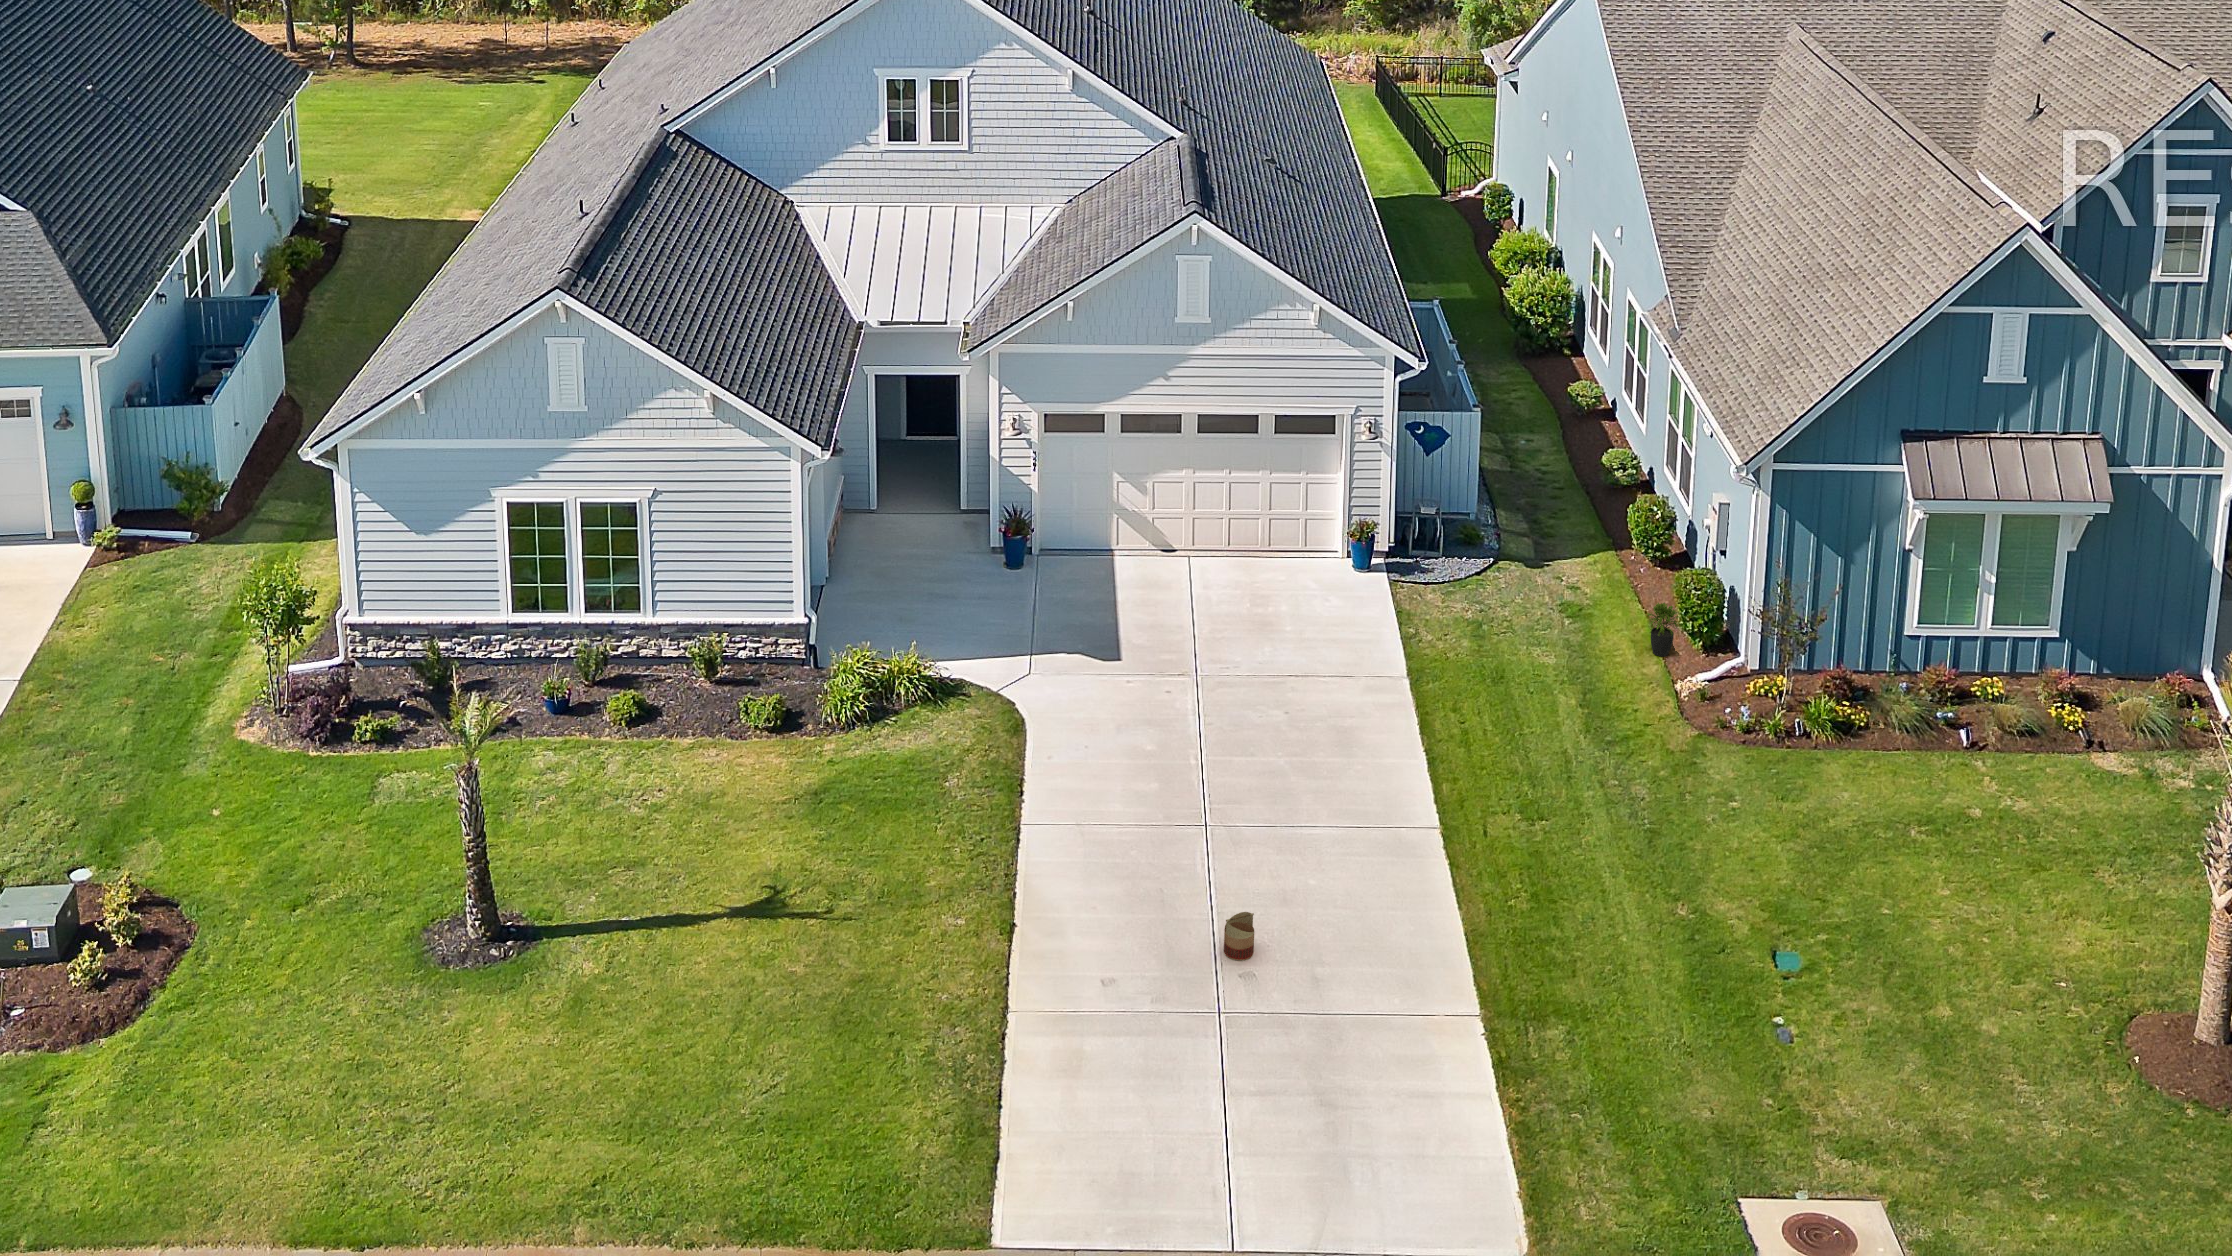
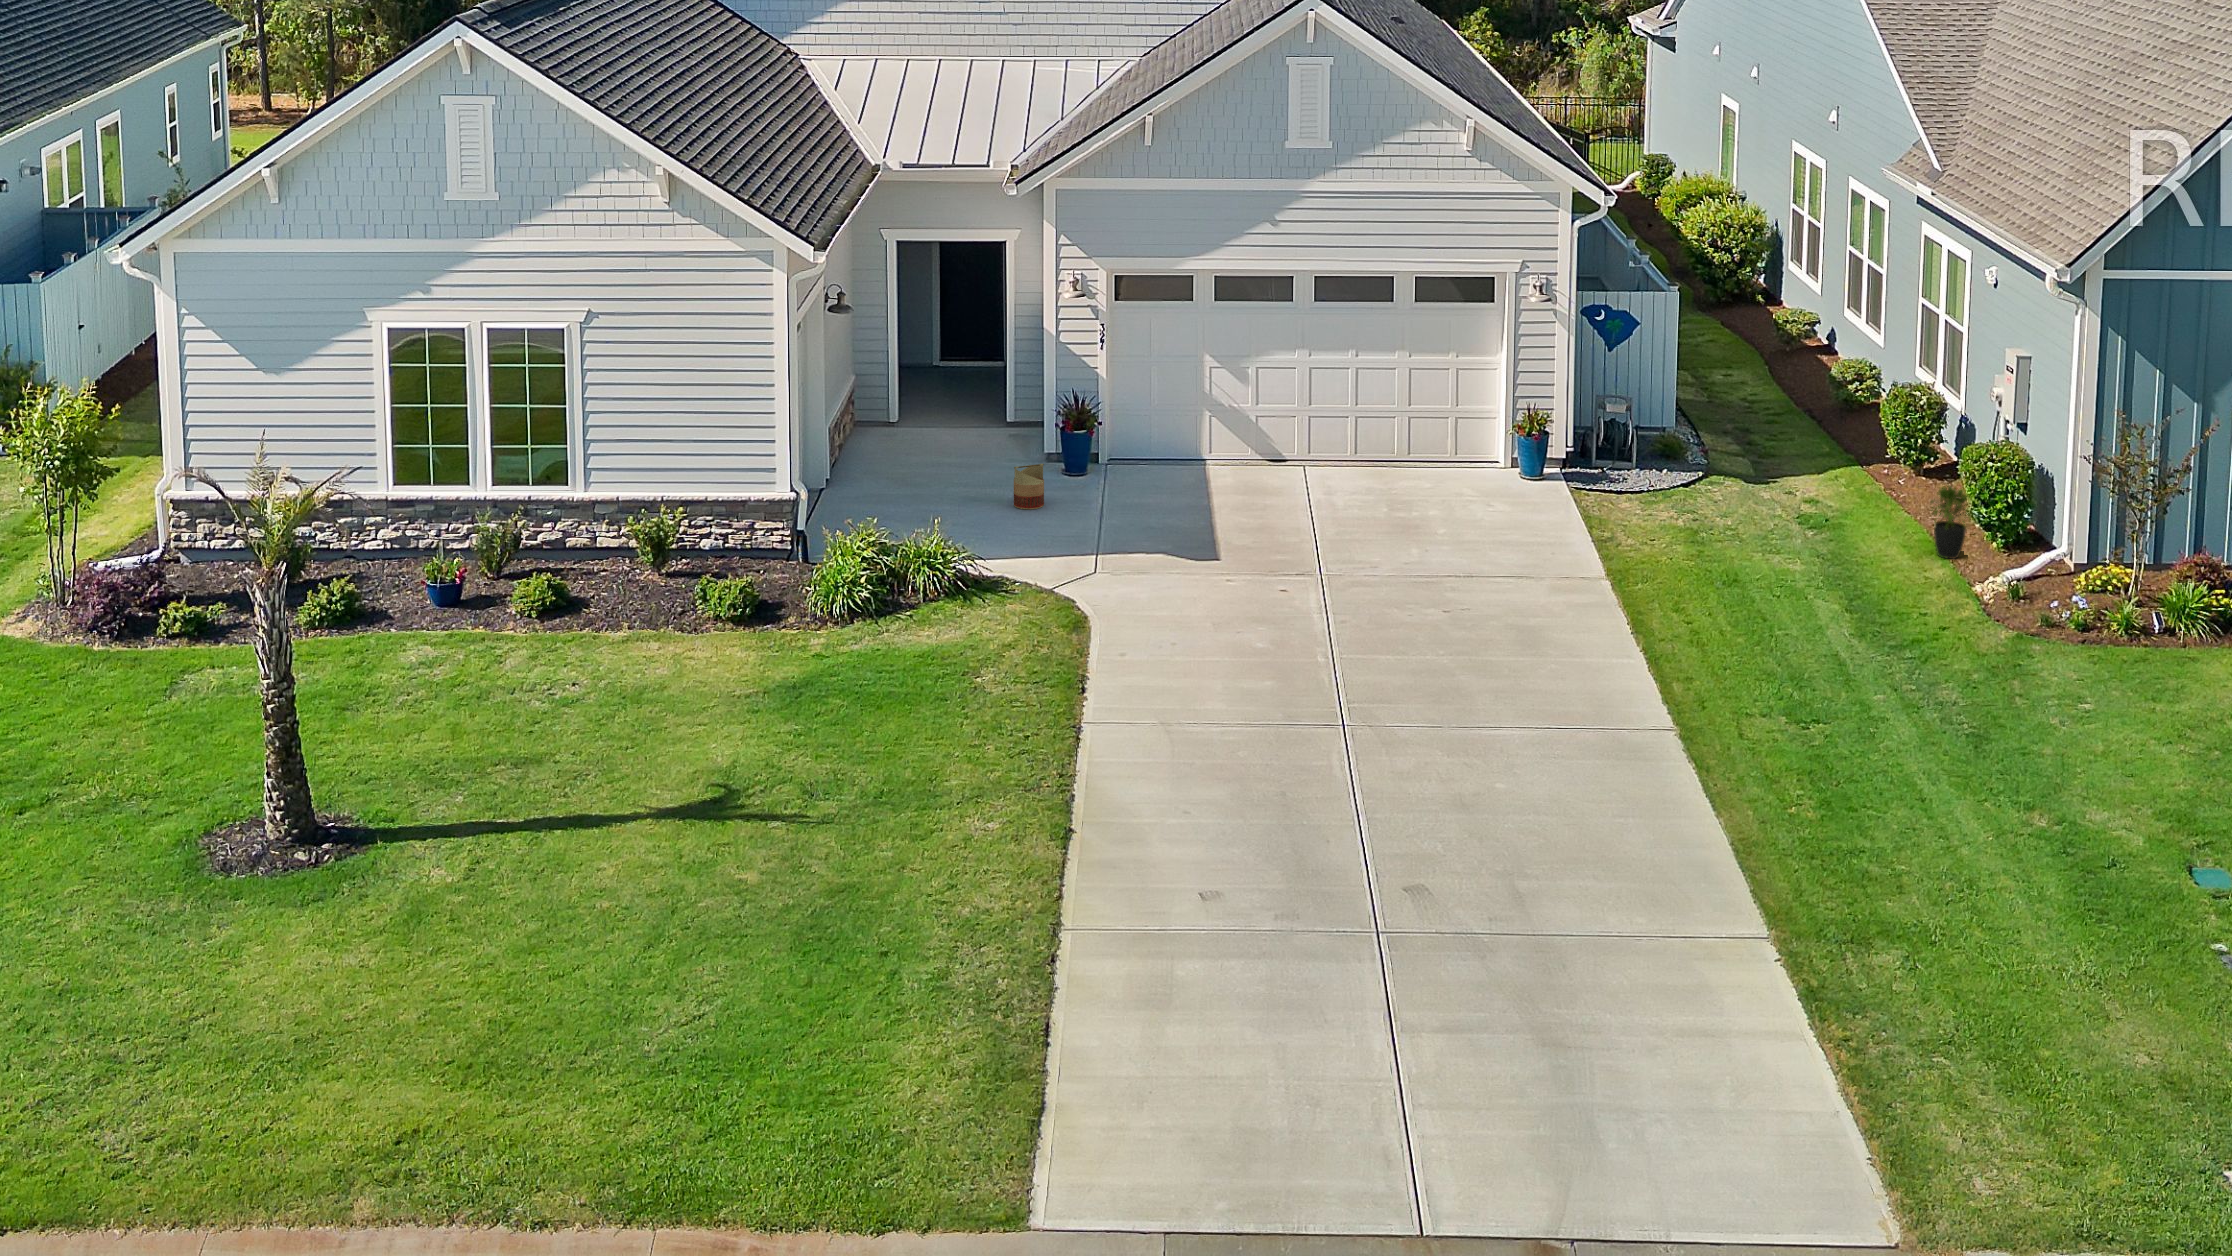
basket: present [1224,912,1254,960] -> present [1014,464,1044,509]

